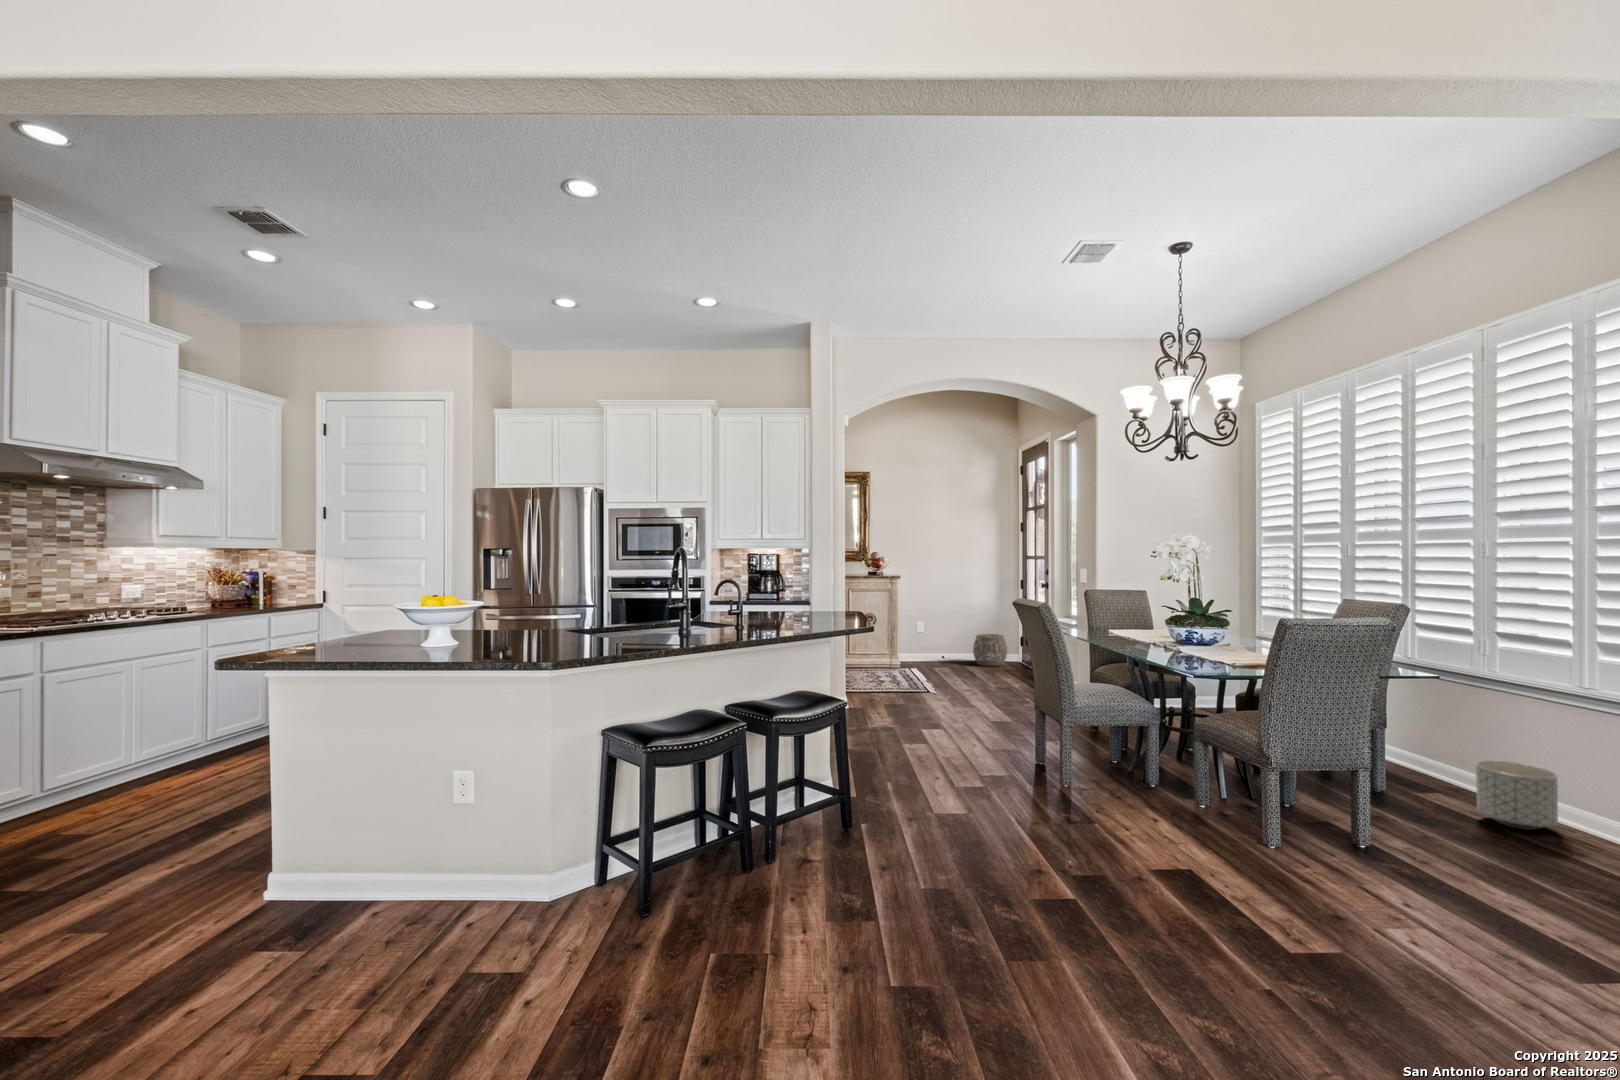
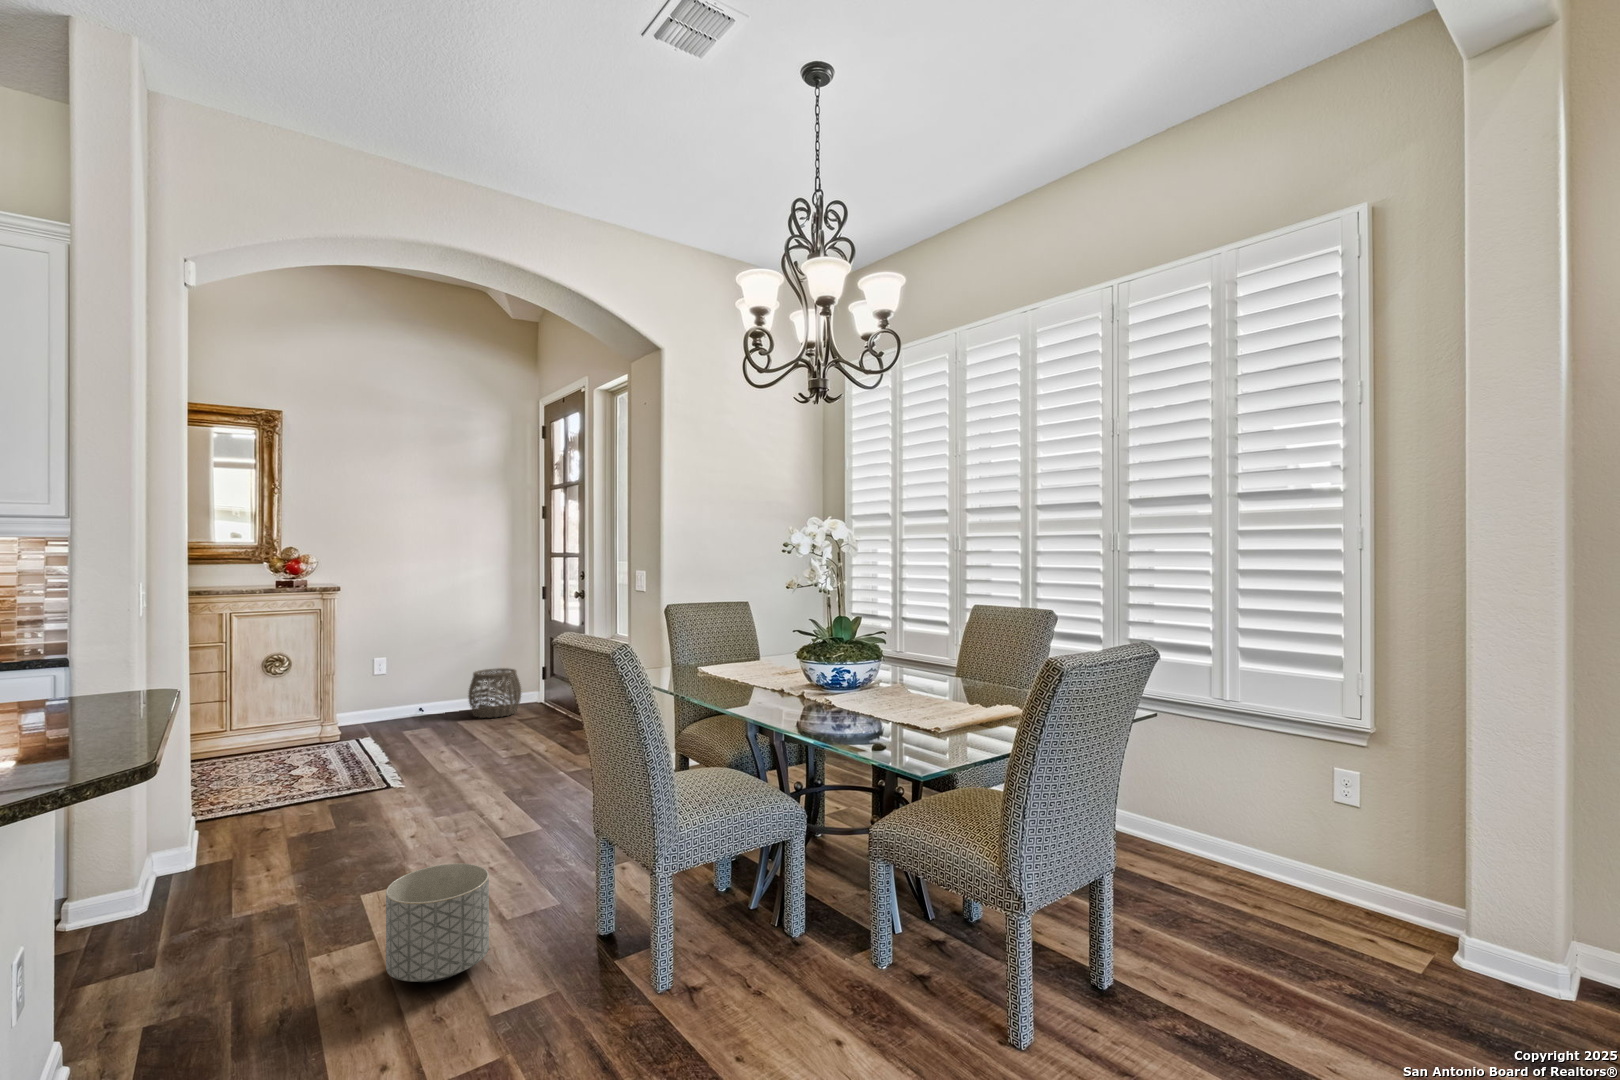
planter: present [1476,760,1558,830] -> present [386,864,489,982]

